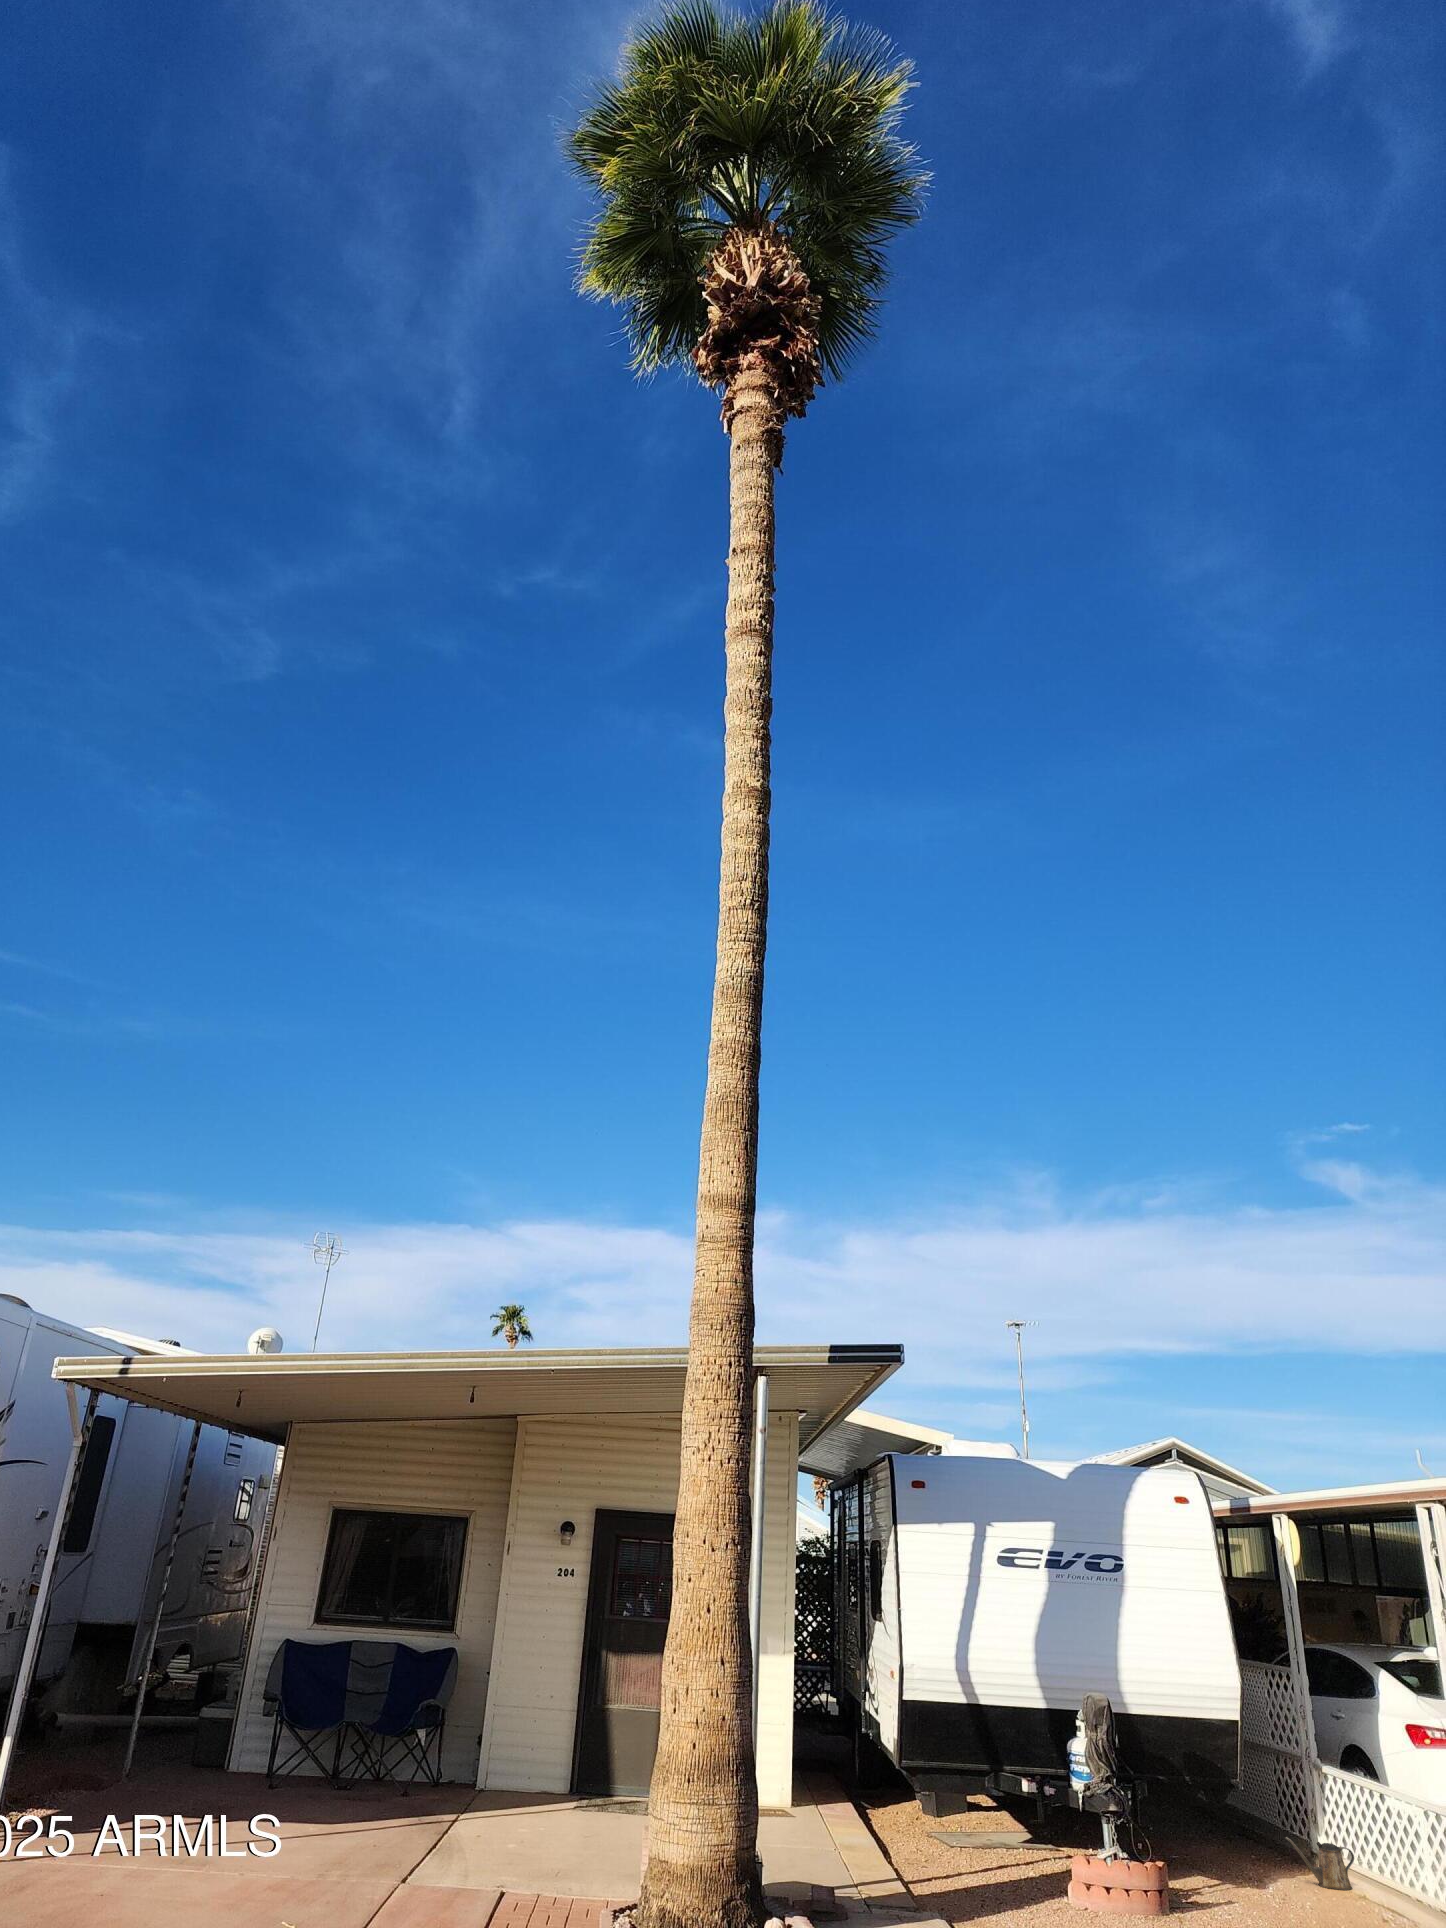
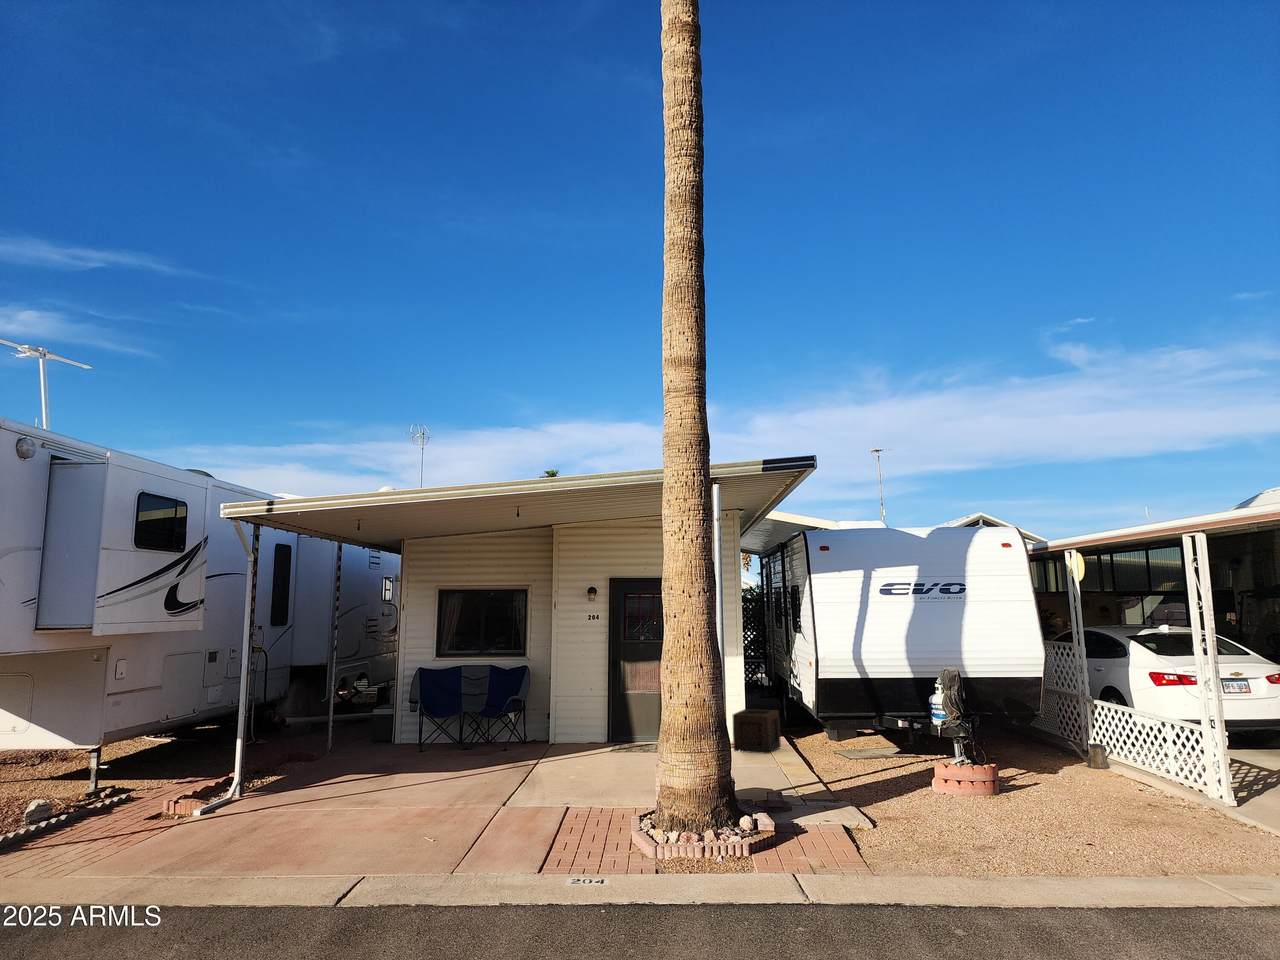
wooden crate: none [769,1747,843,1830] -> present [733,709,781,754]

